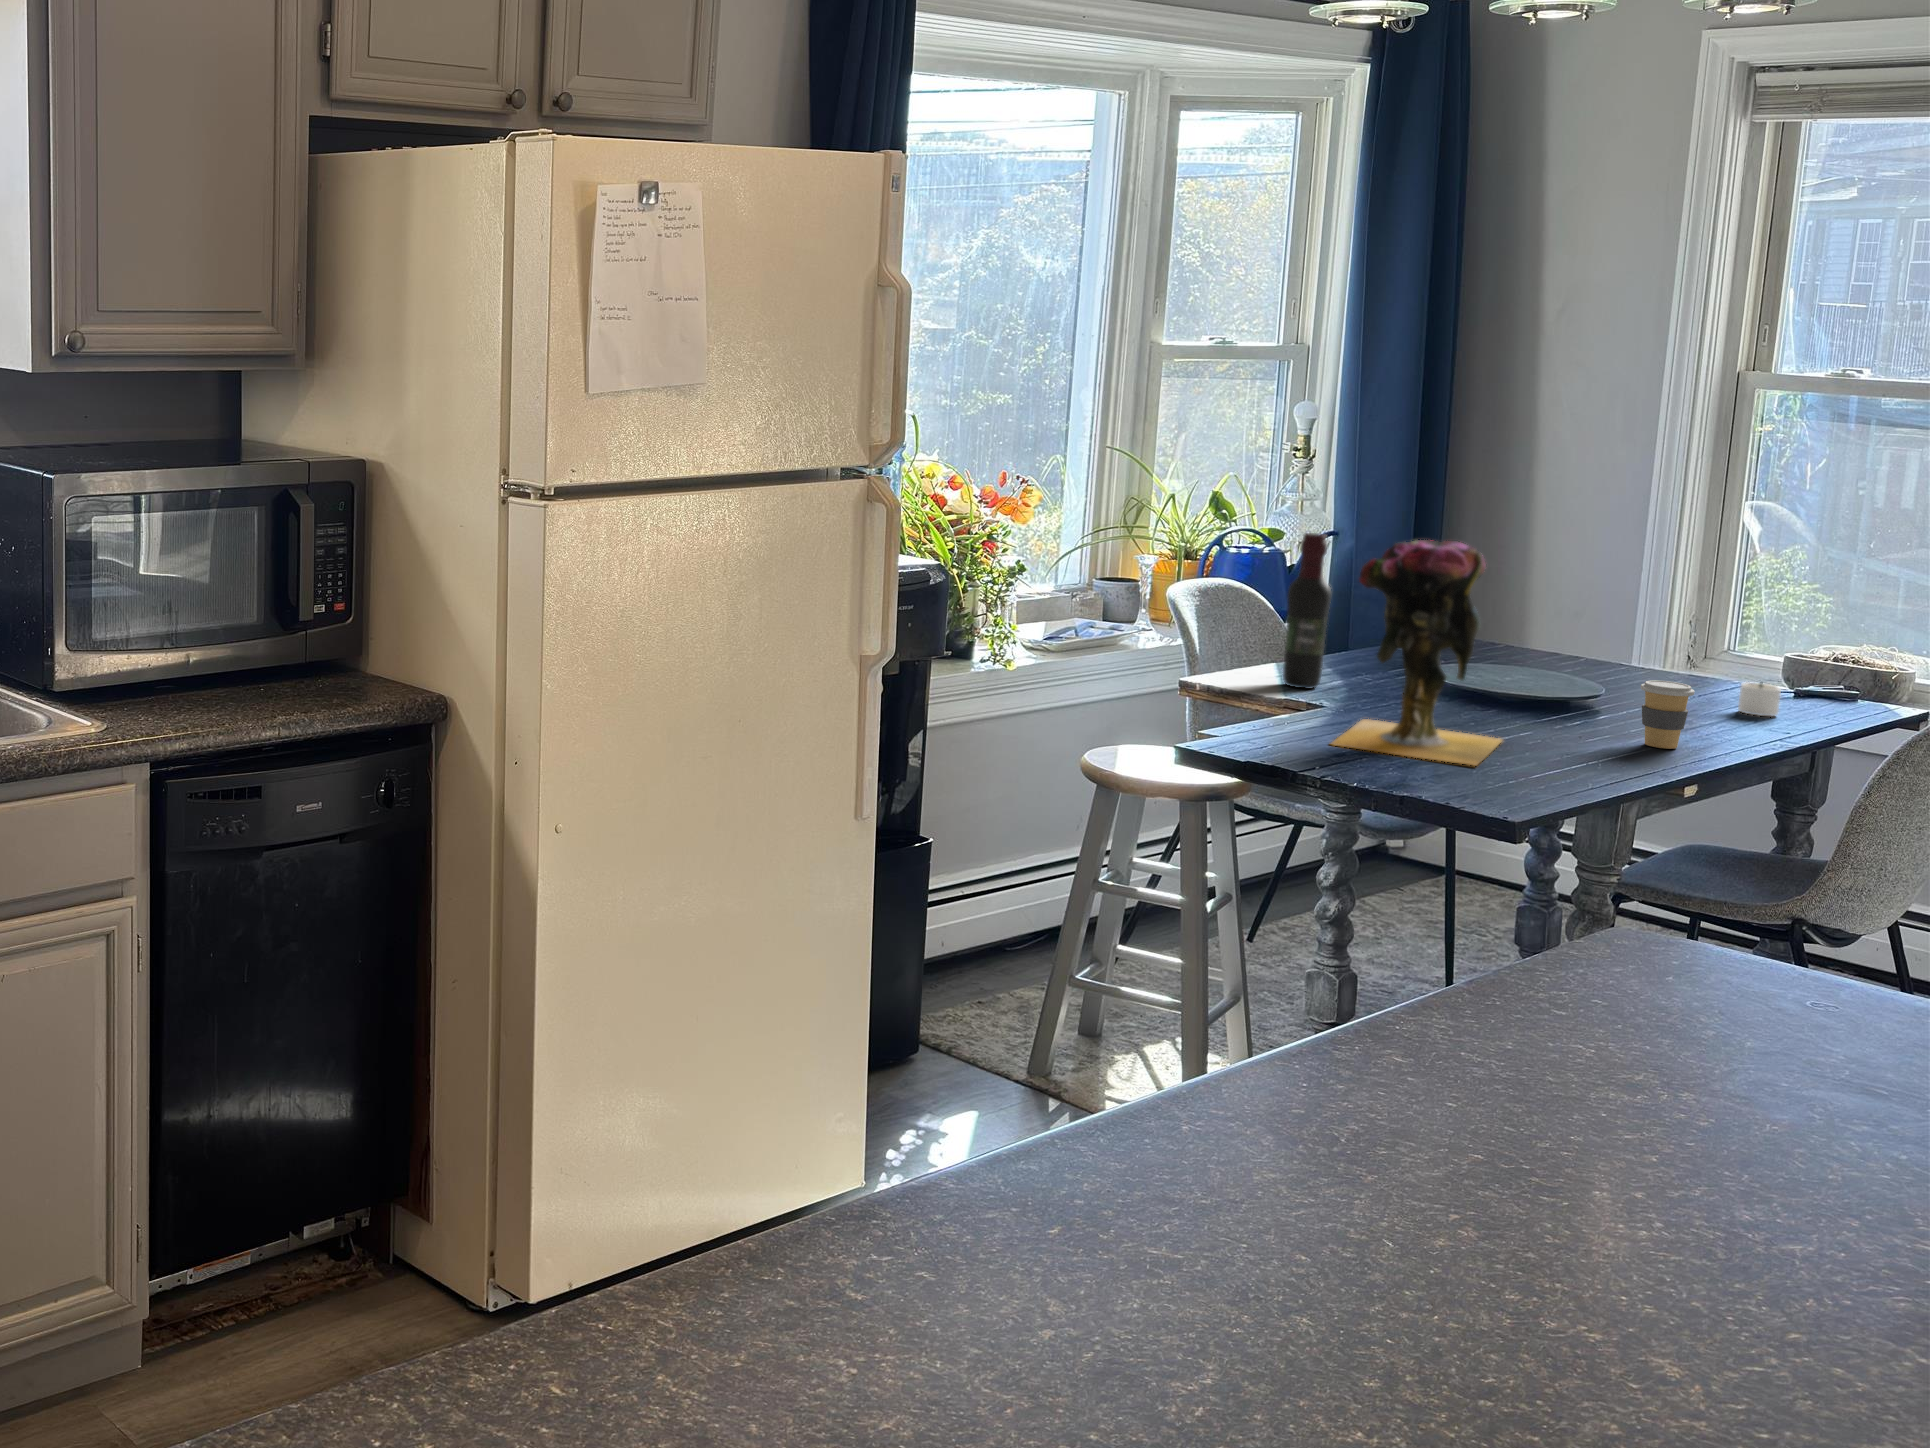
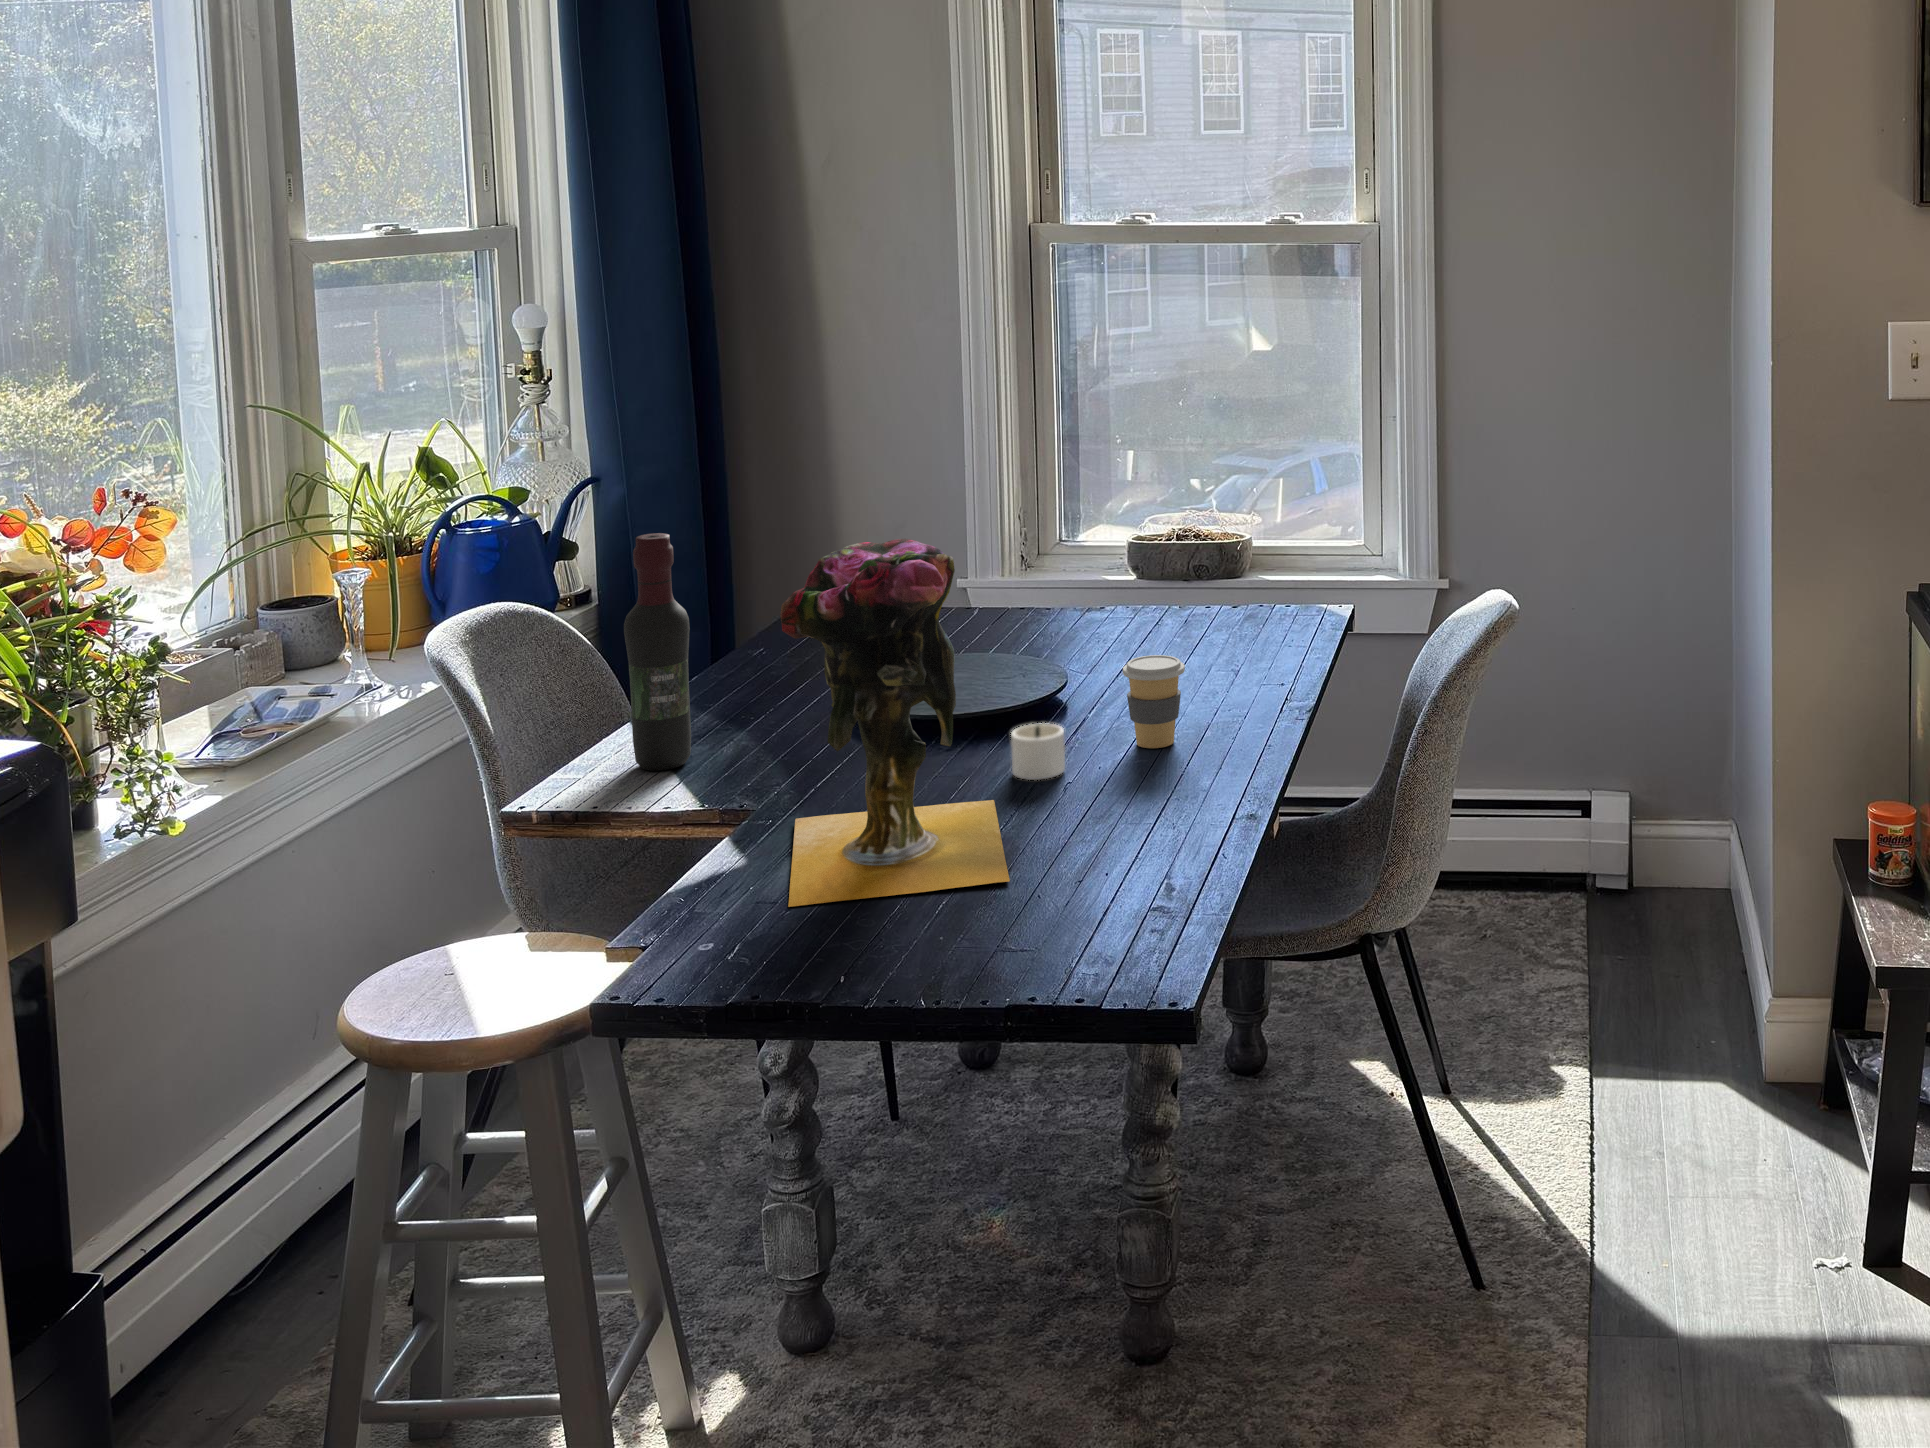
candle: present [1738,683,1781,716] -> present [1011,724,1065,780]

